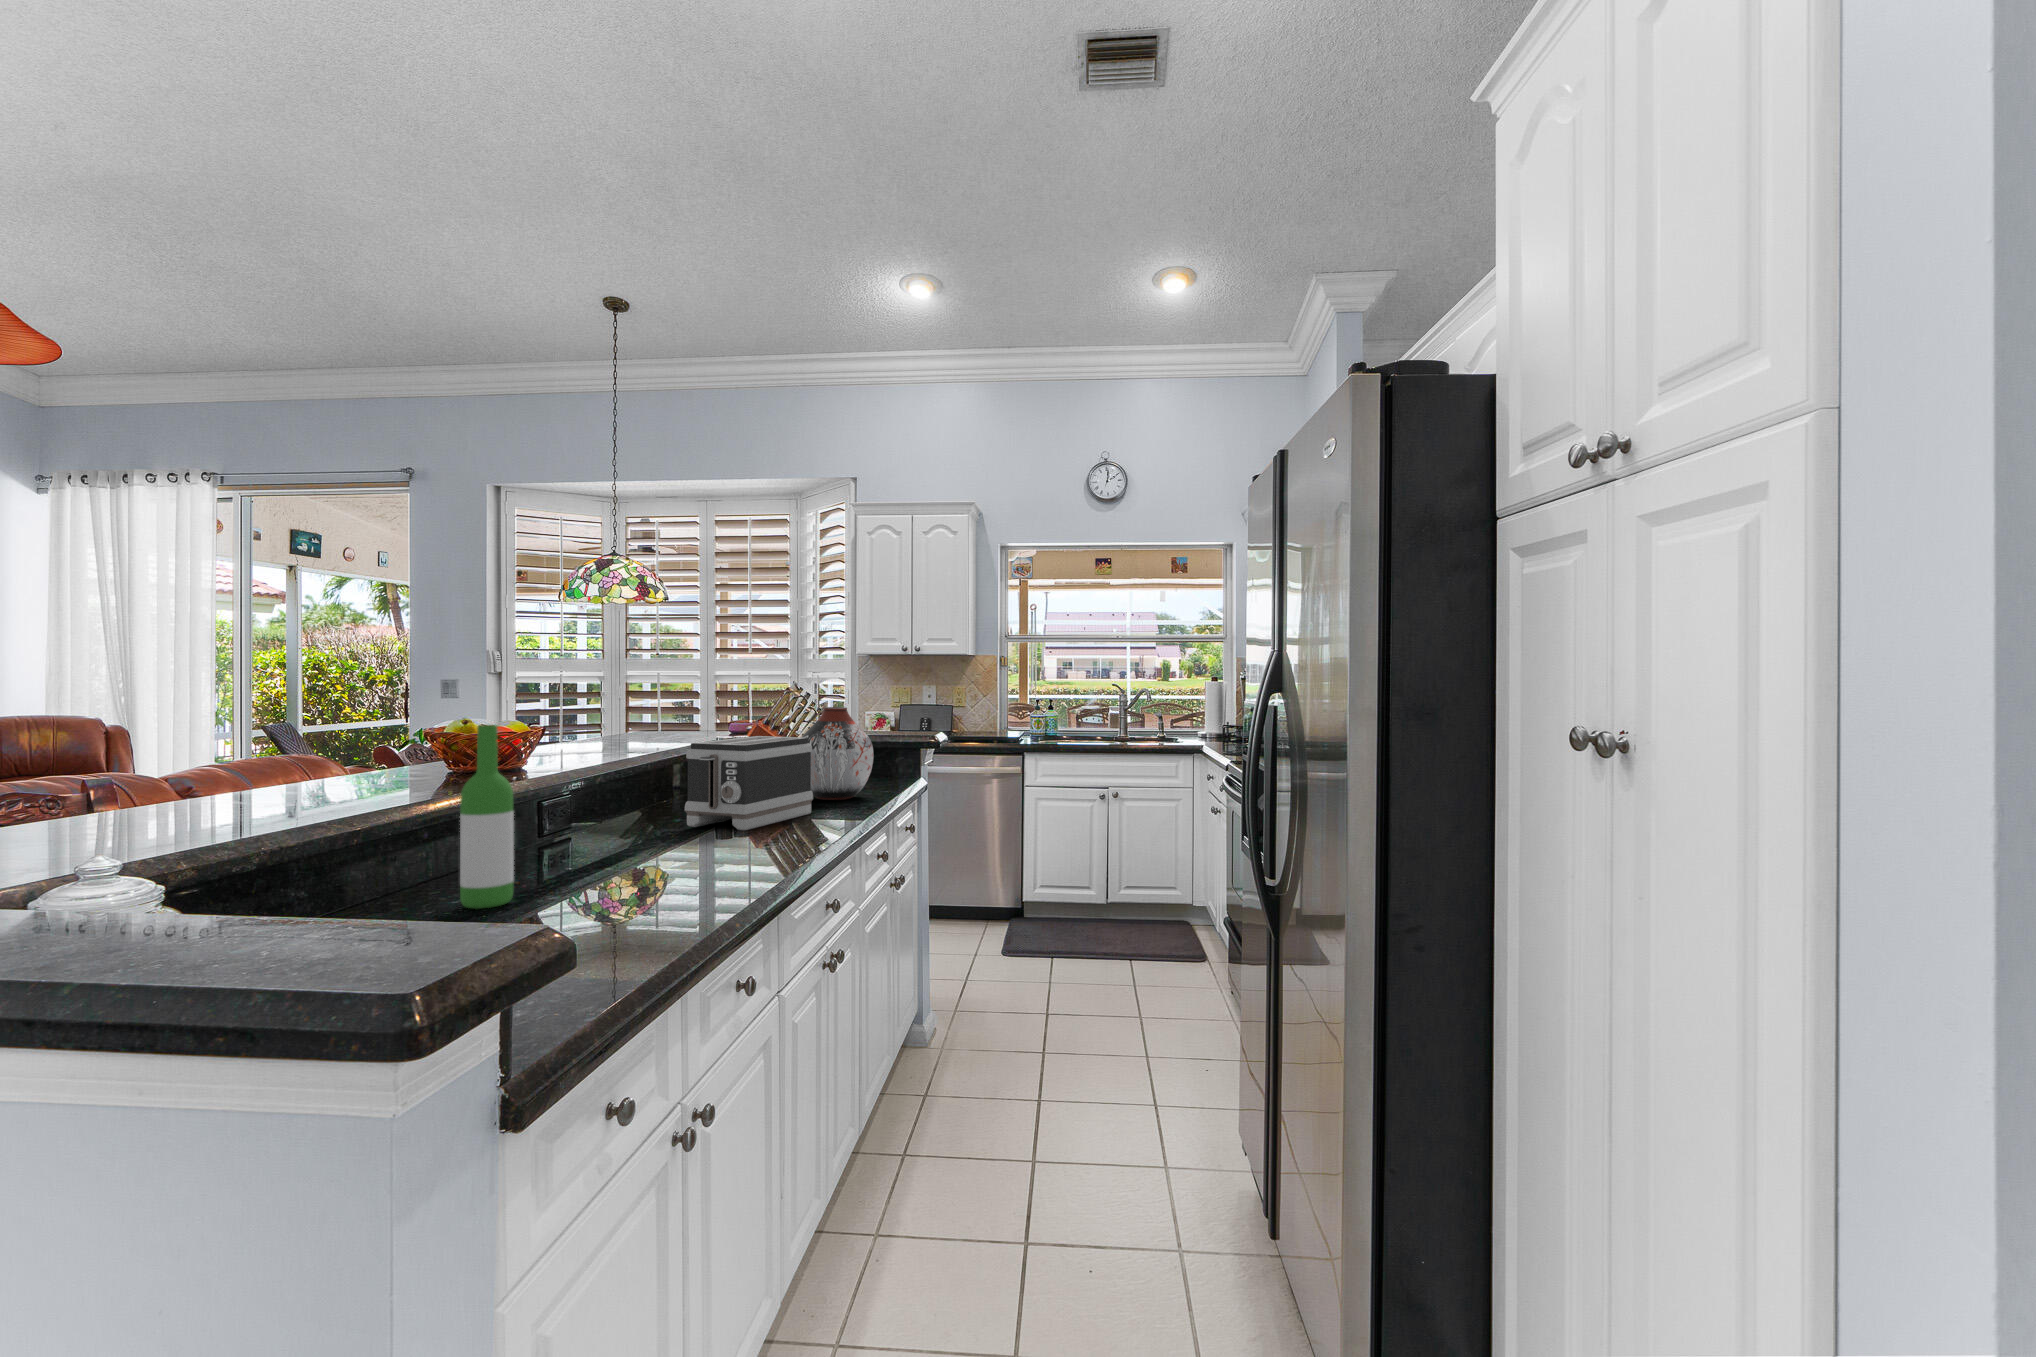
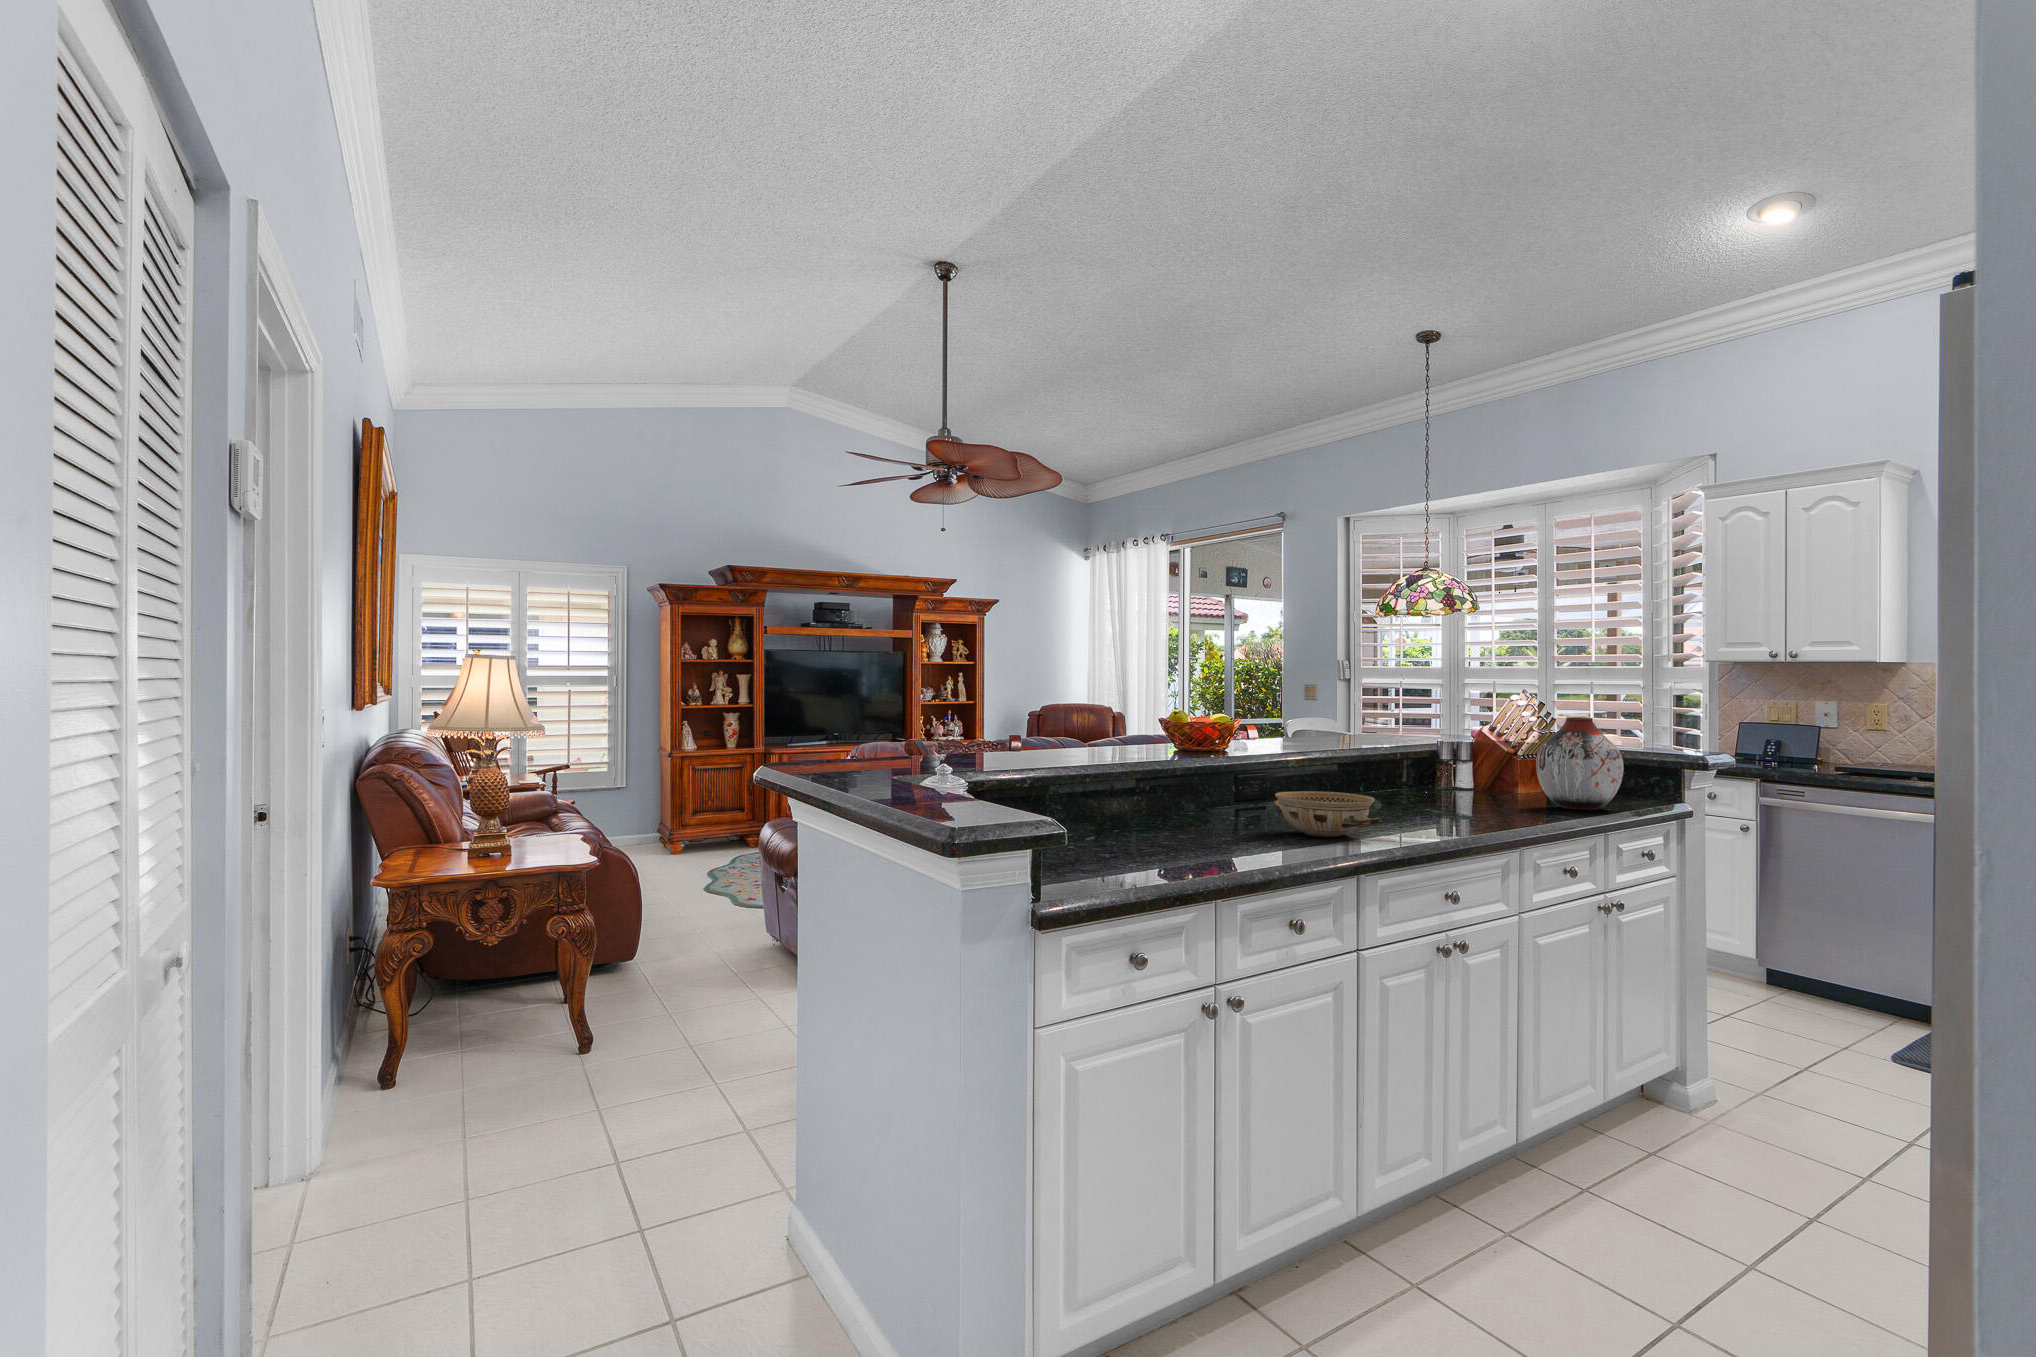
wine bottle: present [460,725,514,909] -> none [1200,717,1231,838]
toaster: present [685,736,813,831] -> none [1403,741,1533,821]
ceramic bowl: none [558,814,724,879] -> present [1273,791,1382,837]

